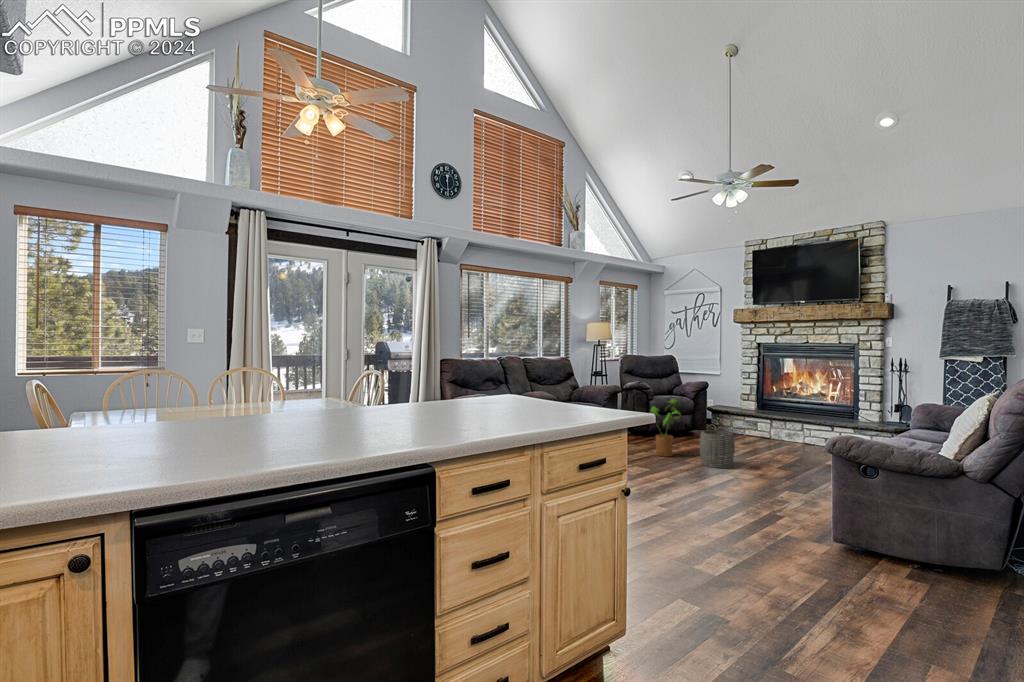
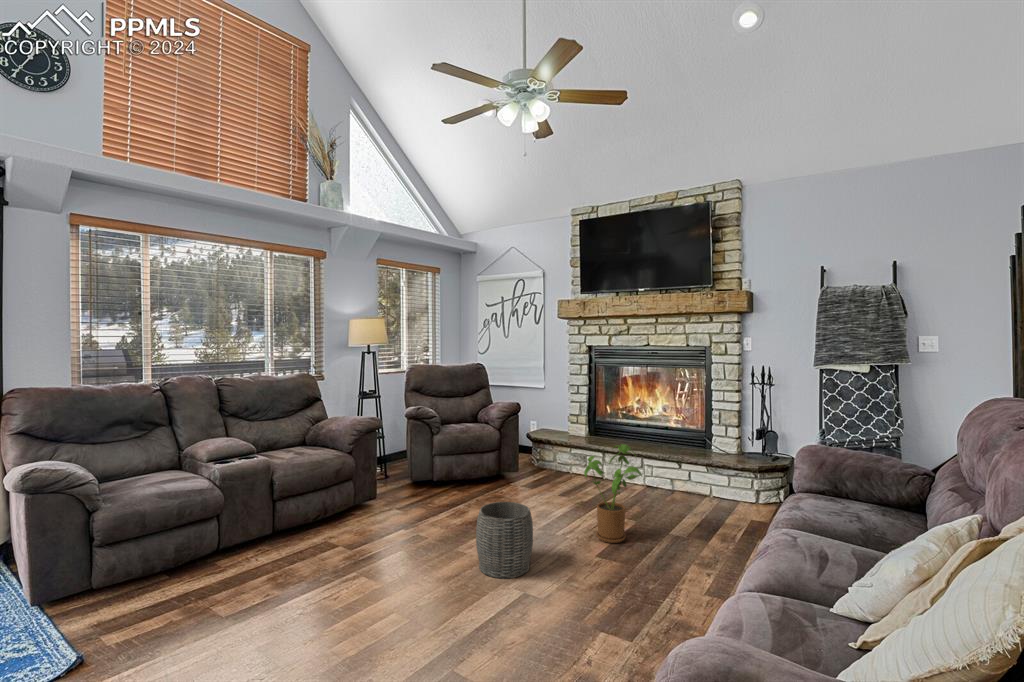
house plant: present [650,399,681,457] -> present [584,444,642,543]

